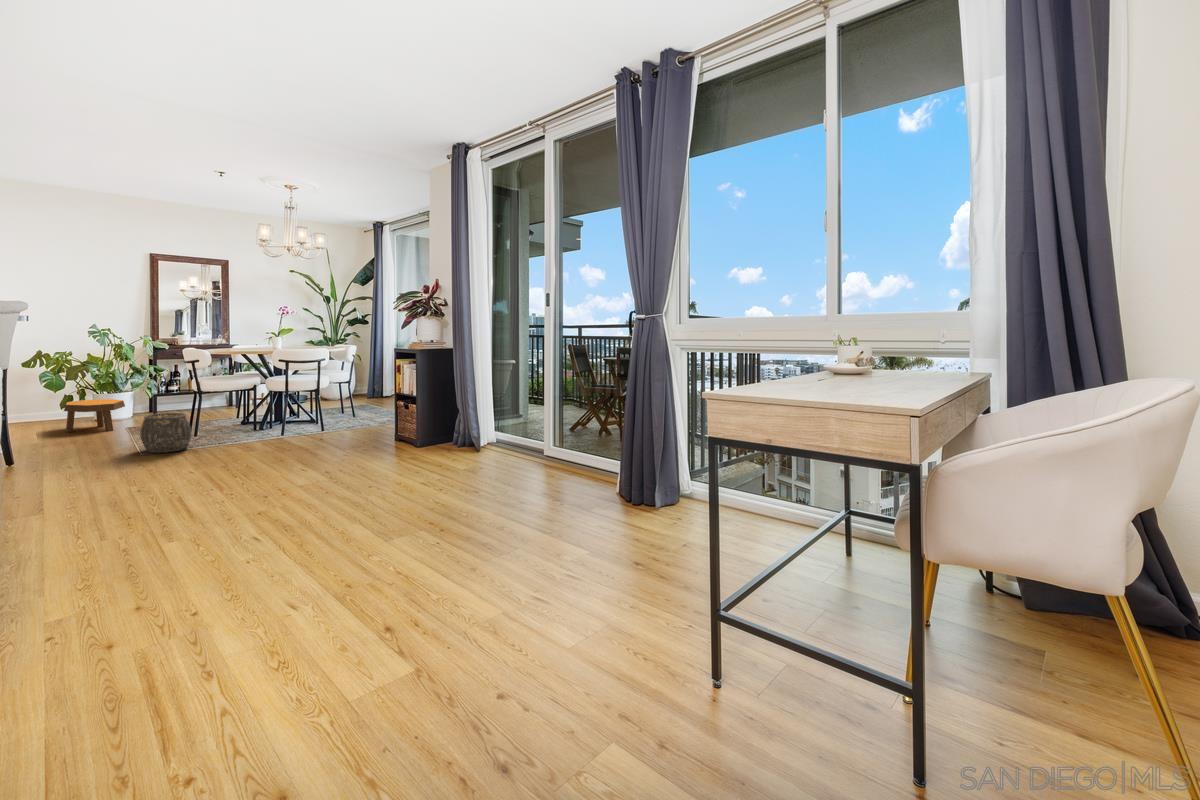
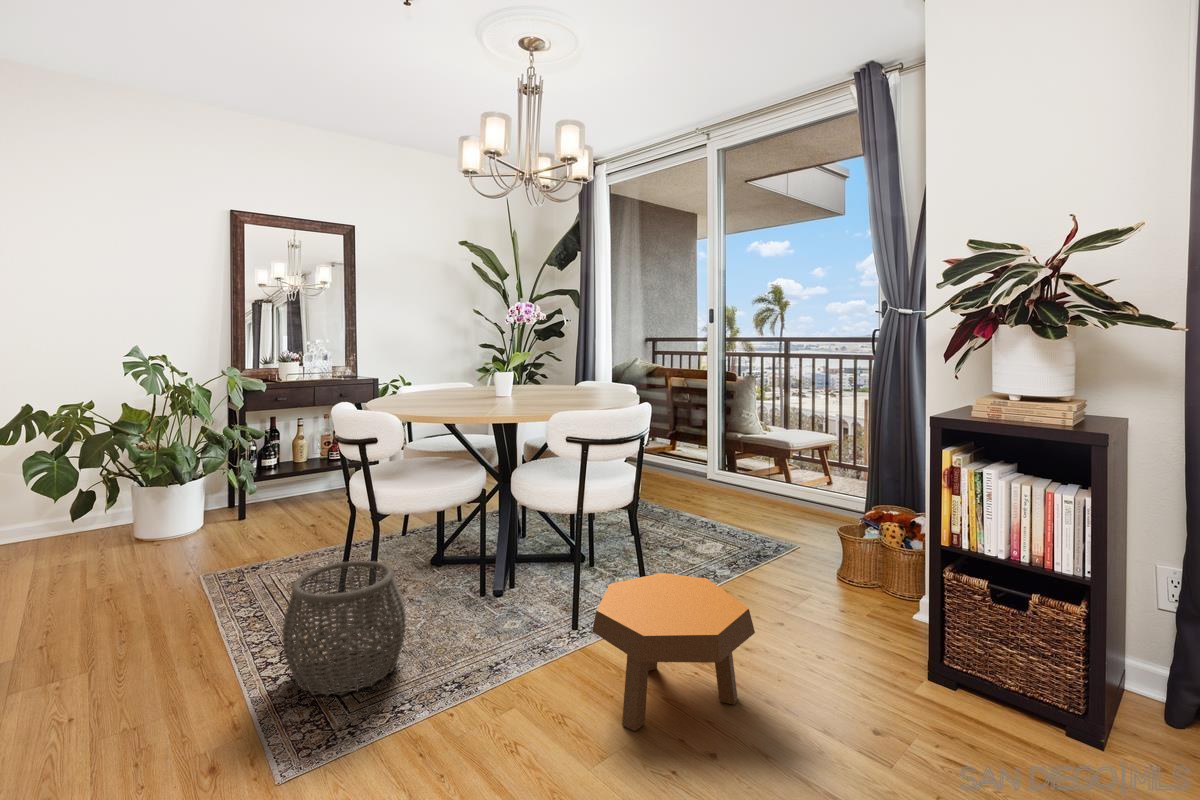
footstool: present [64,399,125,432] -> present [592,573,755,731]

